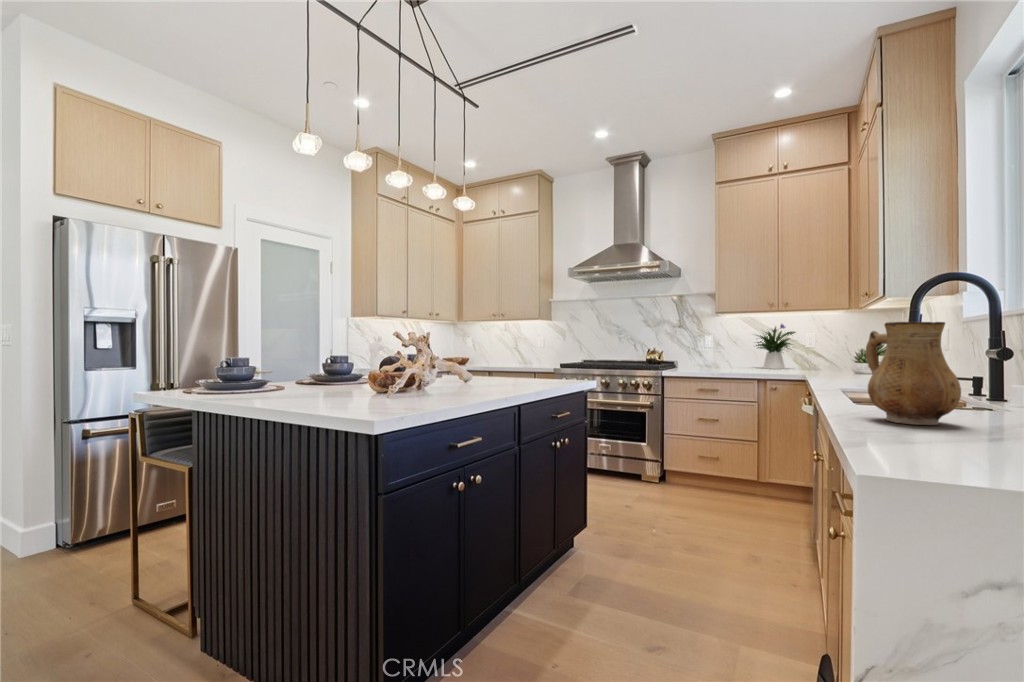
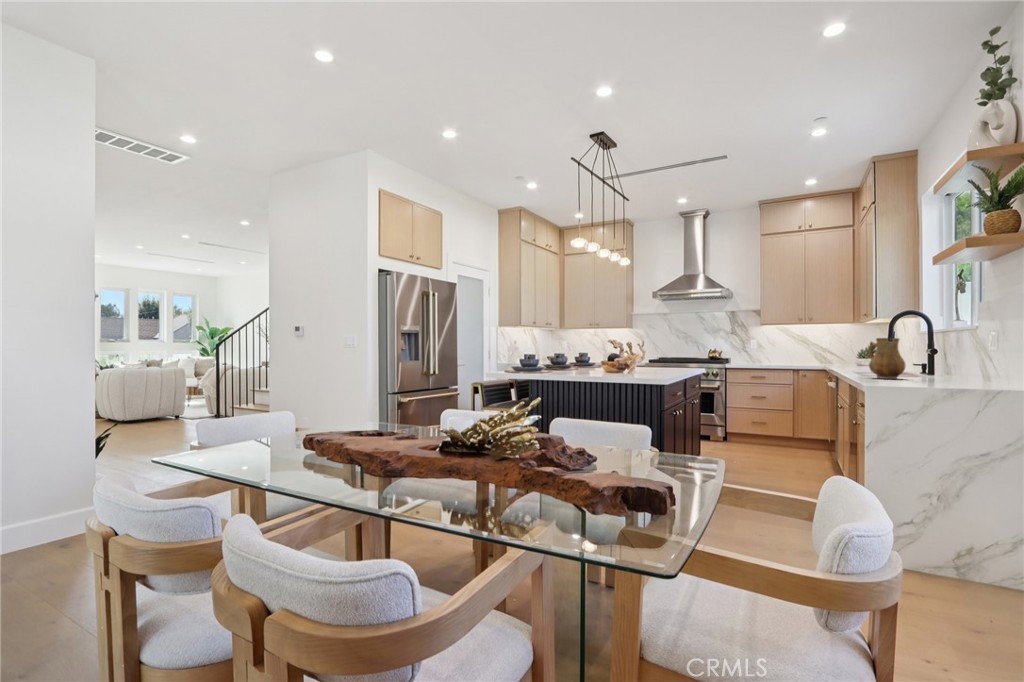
flower arrangement: present [756,324,796,369] -> none [781,330,820,363]

